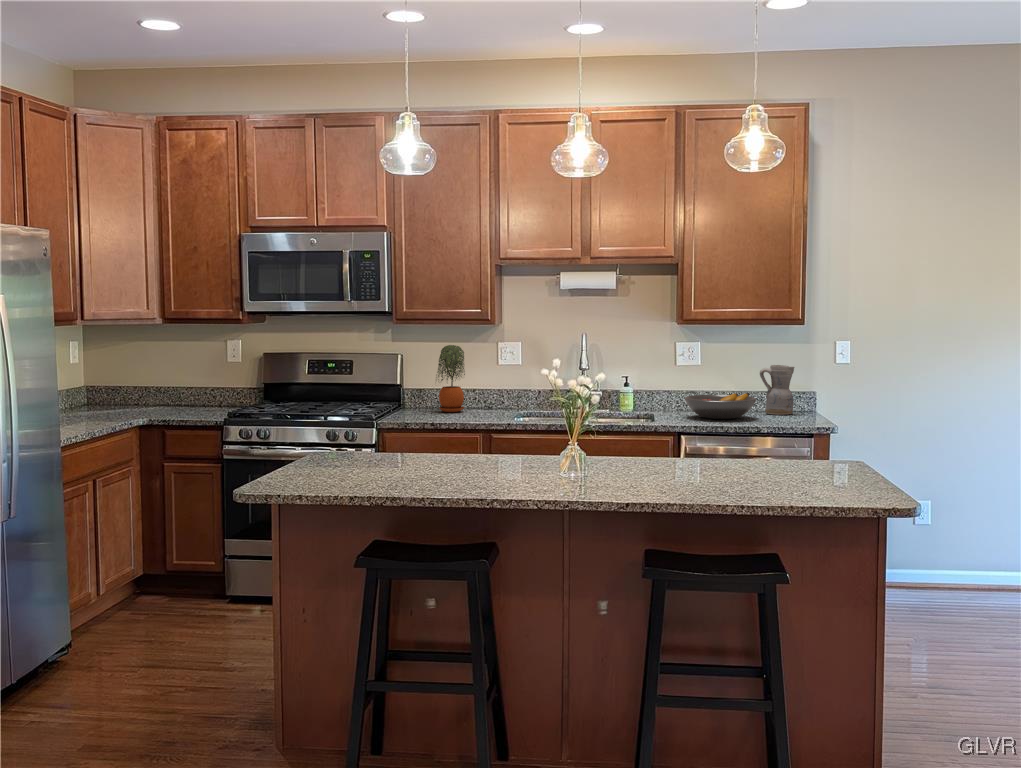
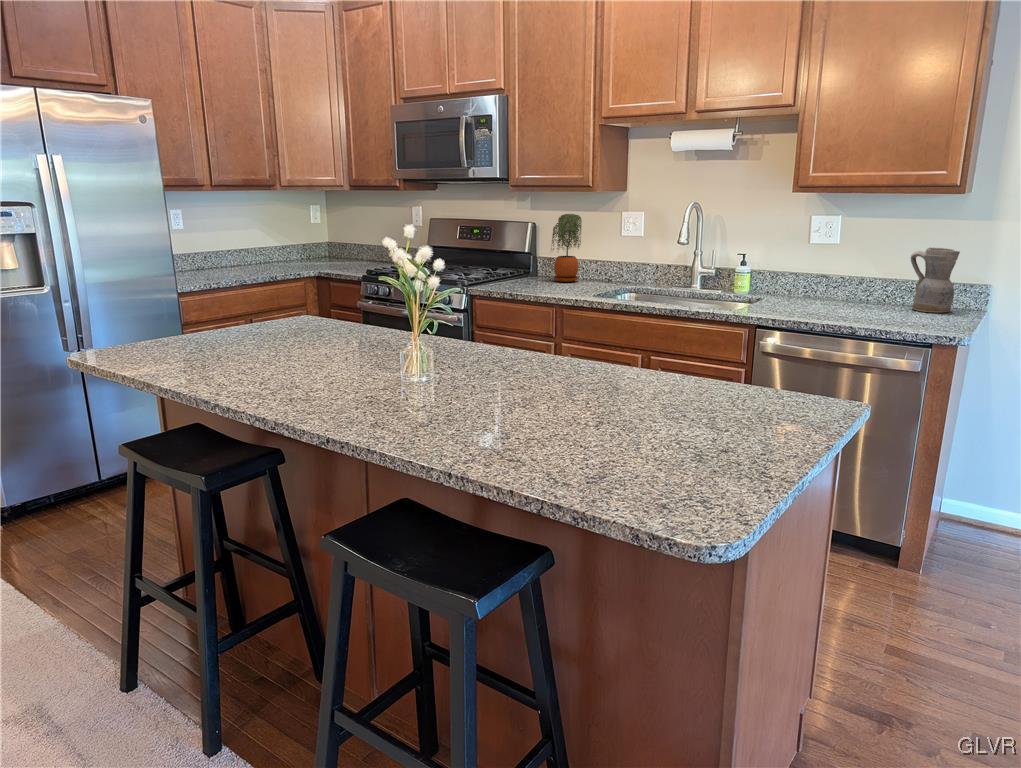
fruit bowl: present [684,393,757,419] -> none [791,280,886,312]

